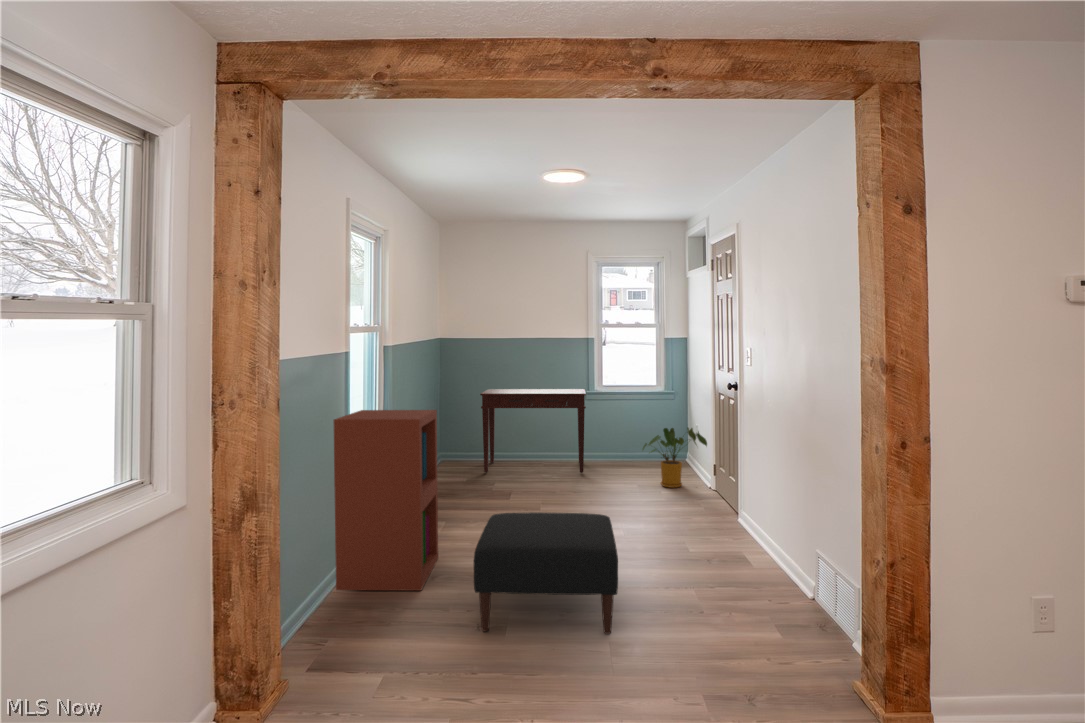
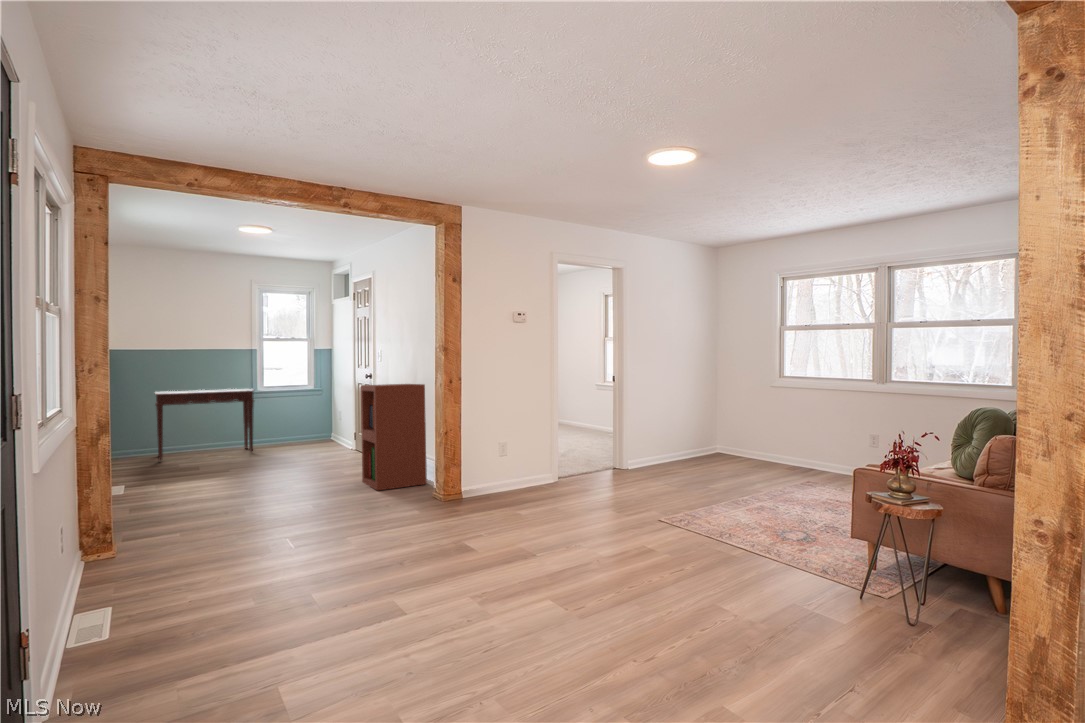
bookshelf: present [333,410,438,591] -> present [361,384,427,490]
house plant: present [643,428,707,488] -> none [304,410,352,453]
ottoman: present [474,512,618,634] -> none [219,448,319,515]

